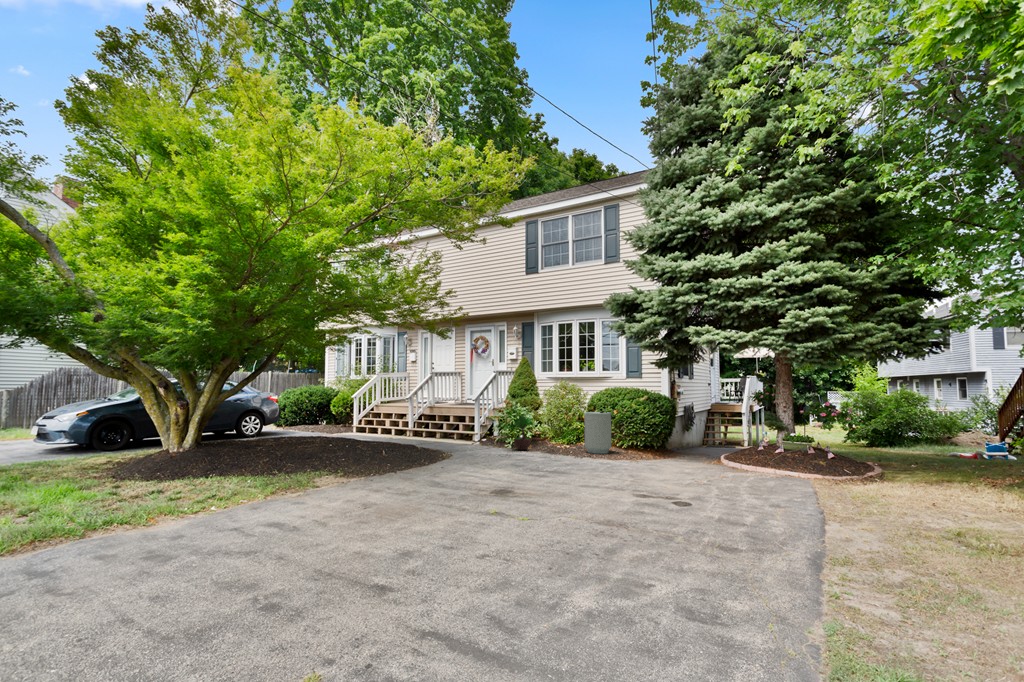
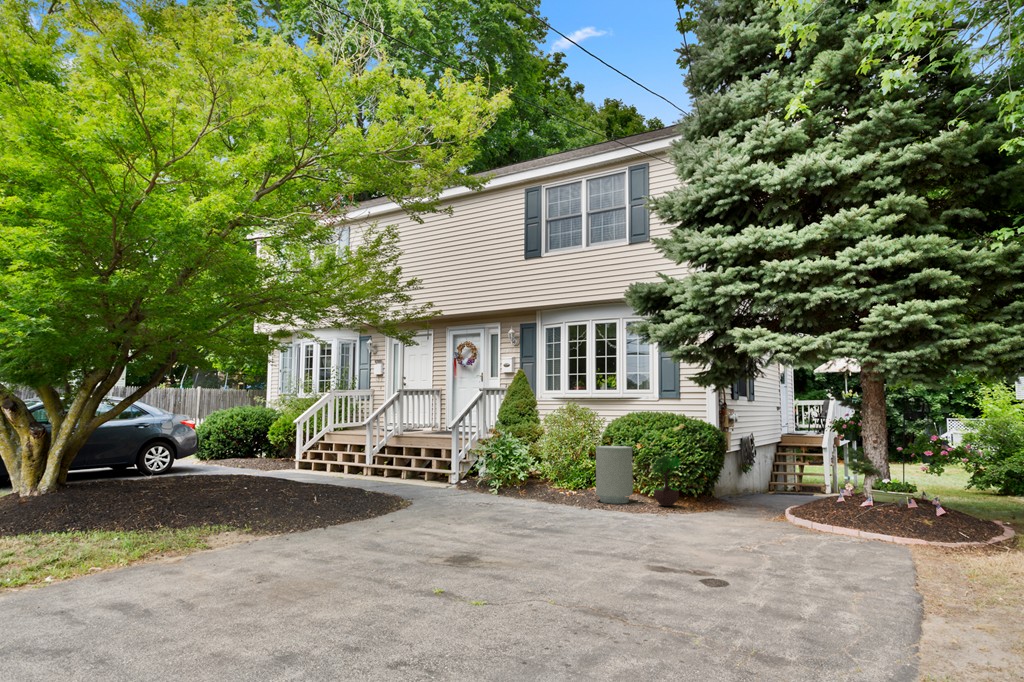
potted tree: present [514,415,531,450] -> present [652,455,679,506]

